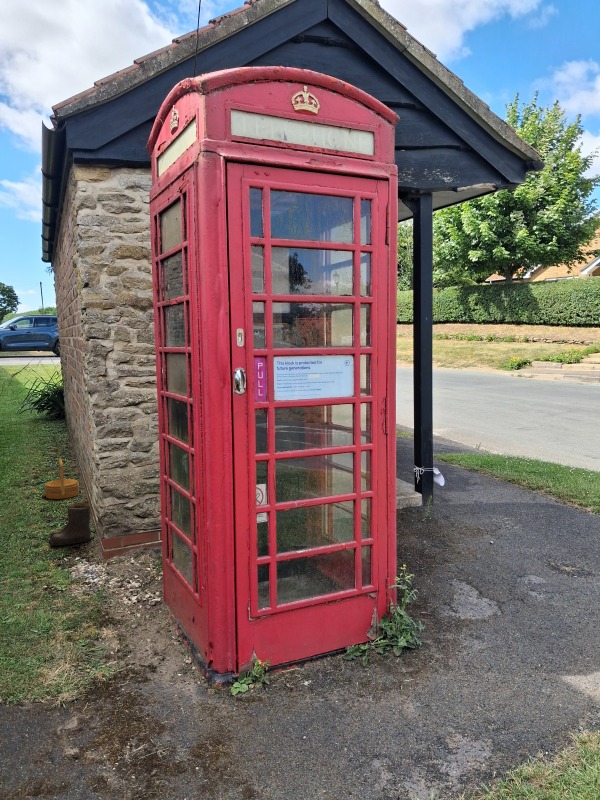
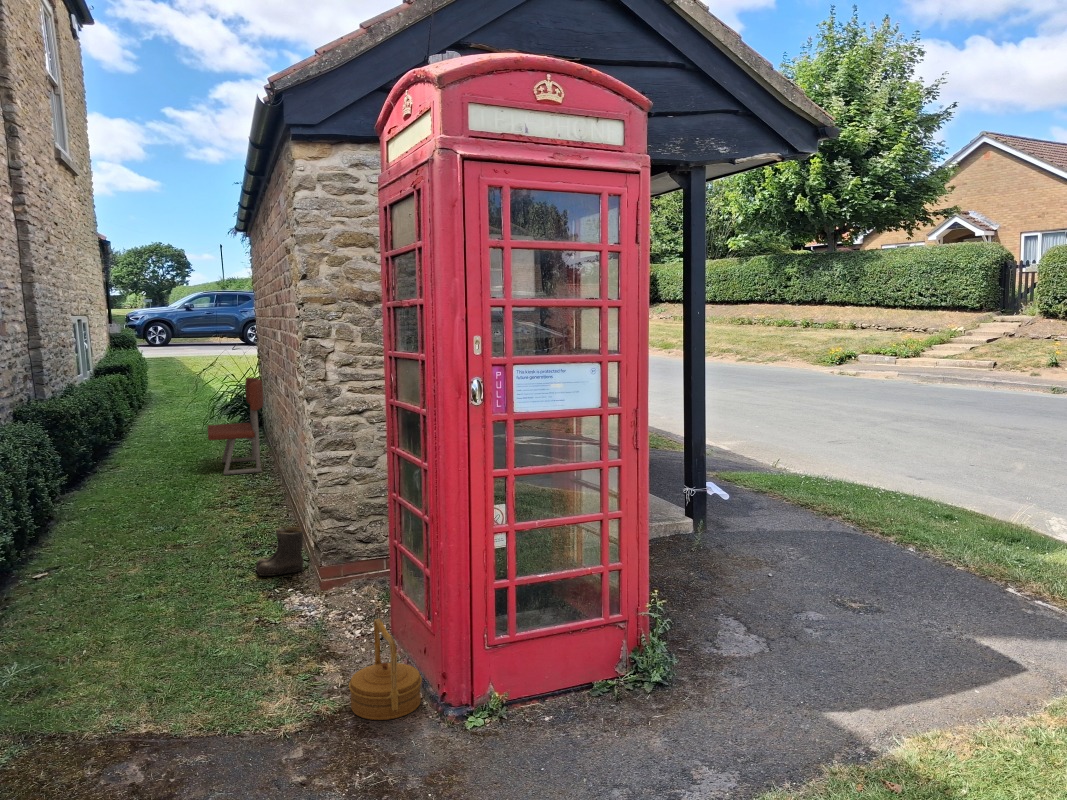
bench: none [19,378,65,457] -> present [208,377,263,475]
woven basket: present [45,459,79,499] -> present [349,619,422,720]

